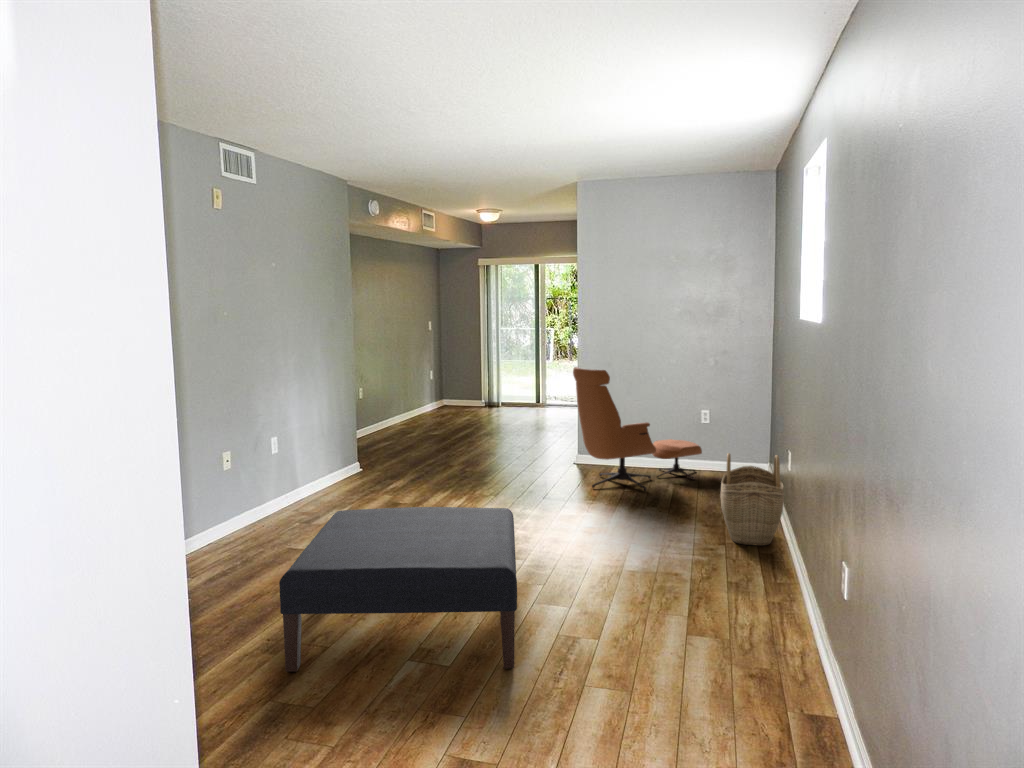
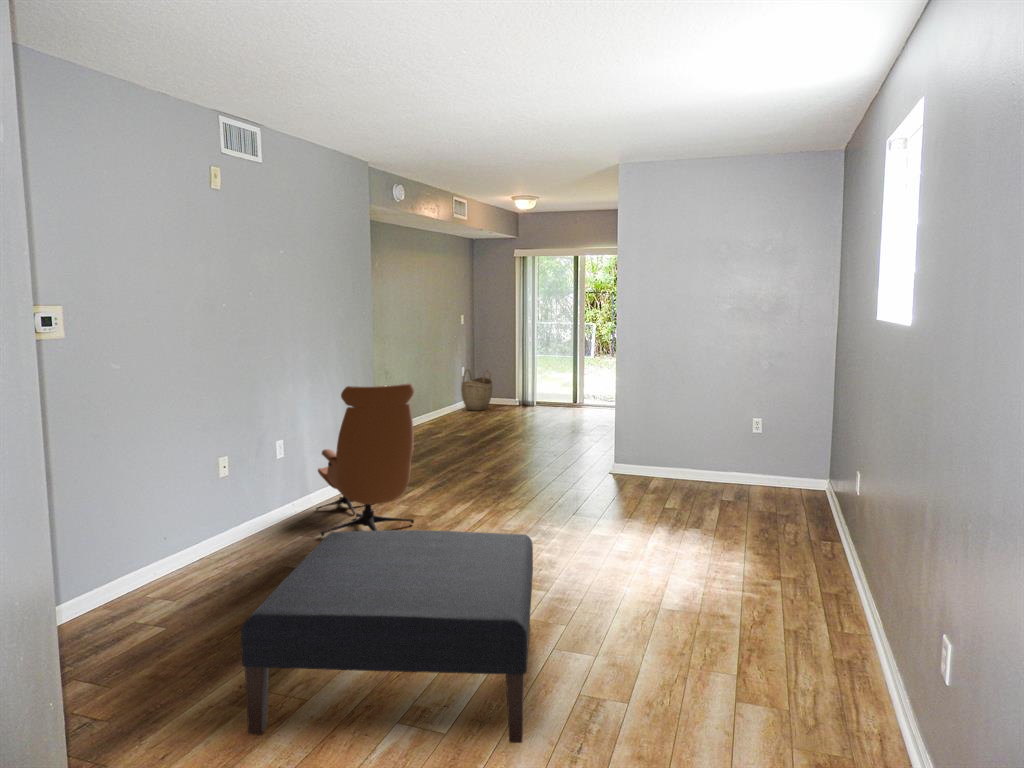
lounge chair: present [573,367,702,491] -> present [316,383,416,536]
woven basket: present [721,453,784,546] -> present [461,370,493,411]

